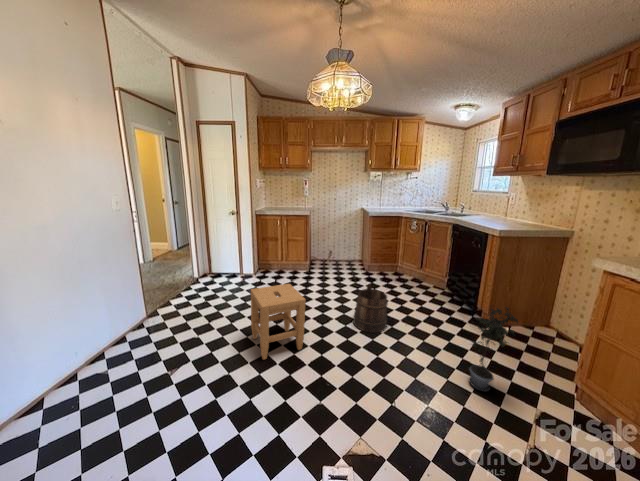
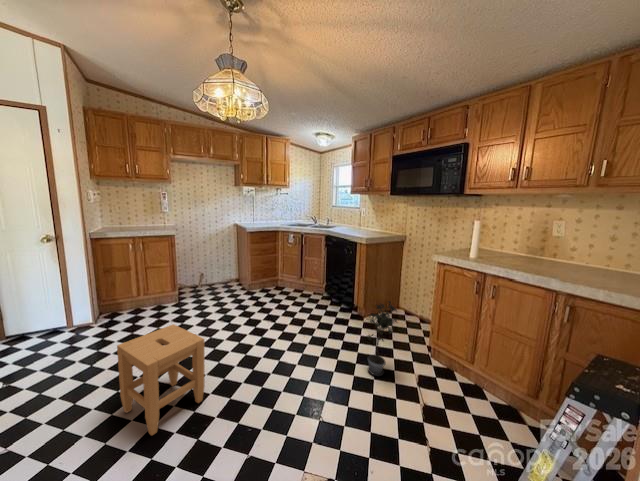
bucket: present [353,286,388,333] -> none [252,305,287,355]

